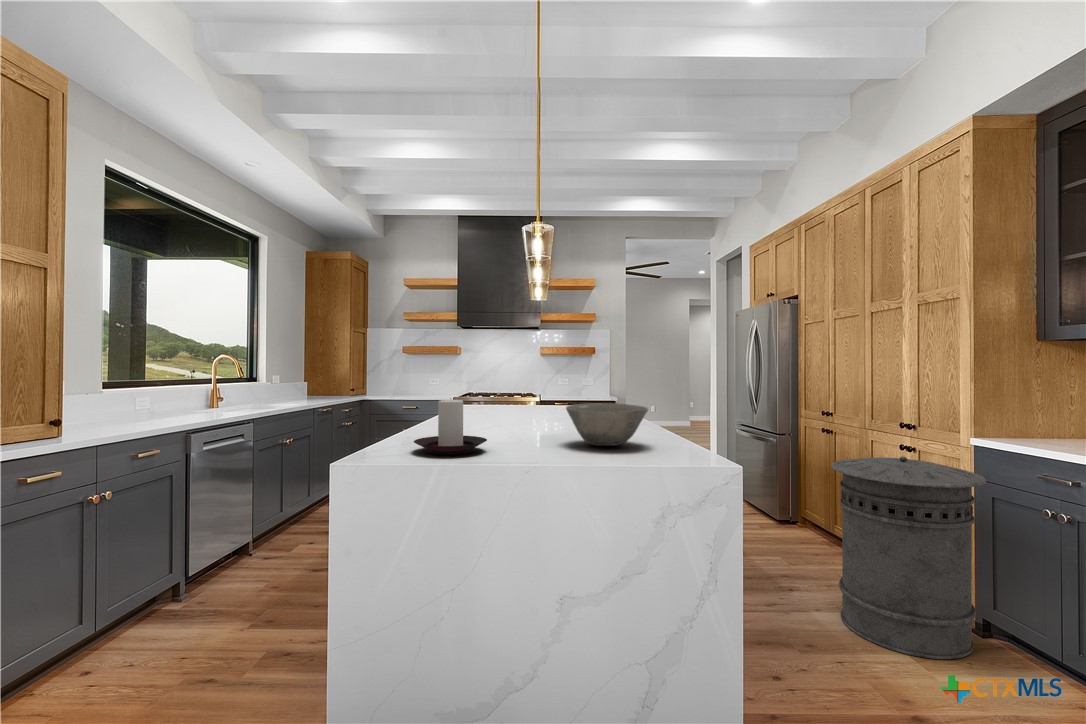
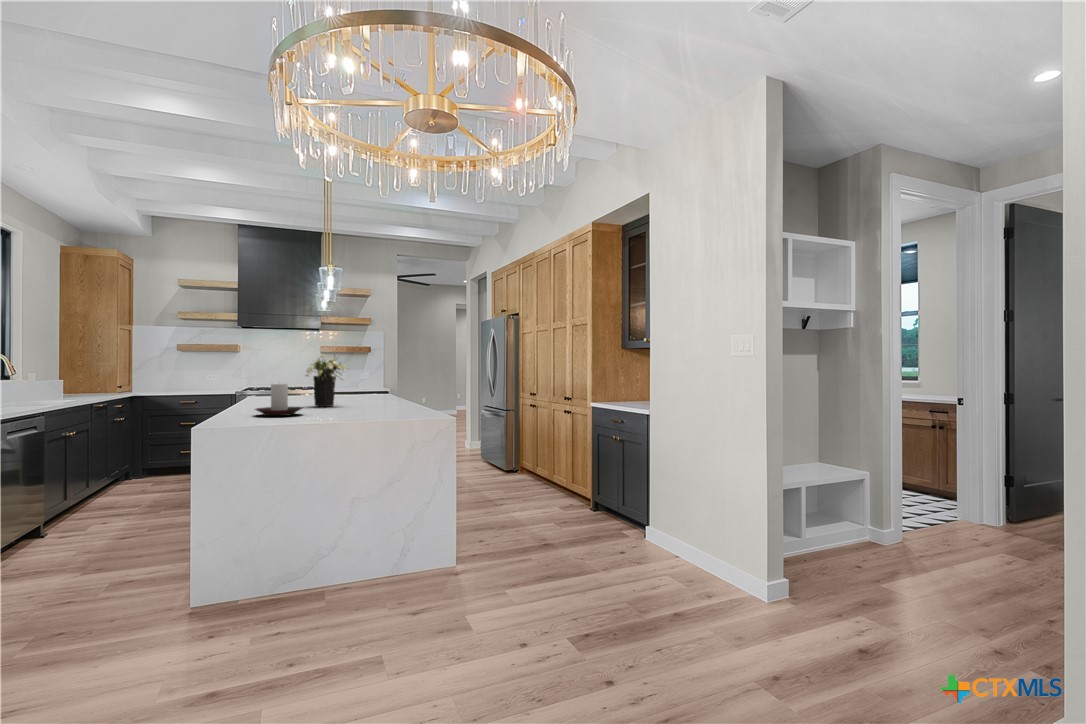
flower arrangement: none [500,354,564,432] -> present [306,355,346,407]
bowl: present [566,403,648,446] -> none [354,385,406,411]
trash can: present [831,456,986,659] -> none [519,414,591,521]

